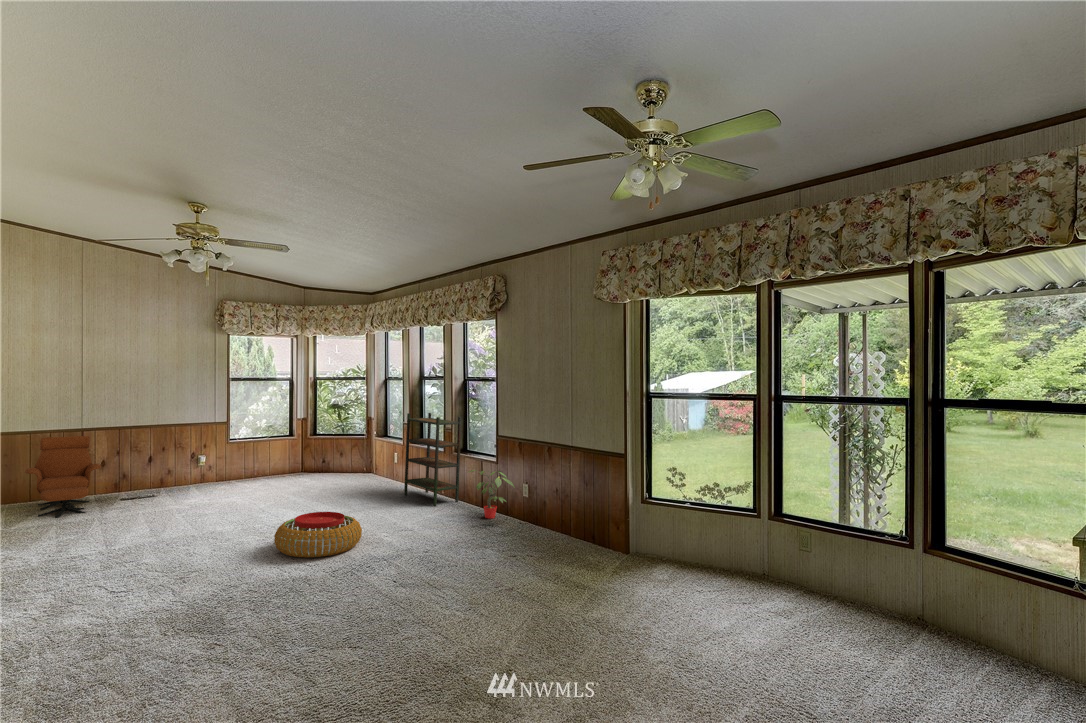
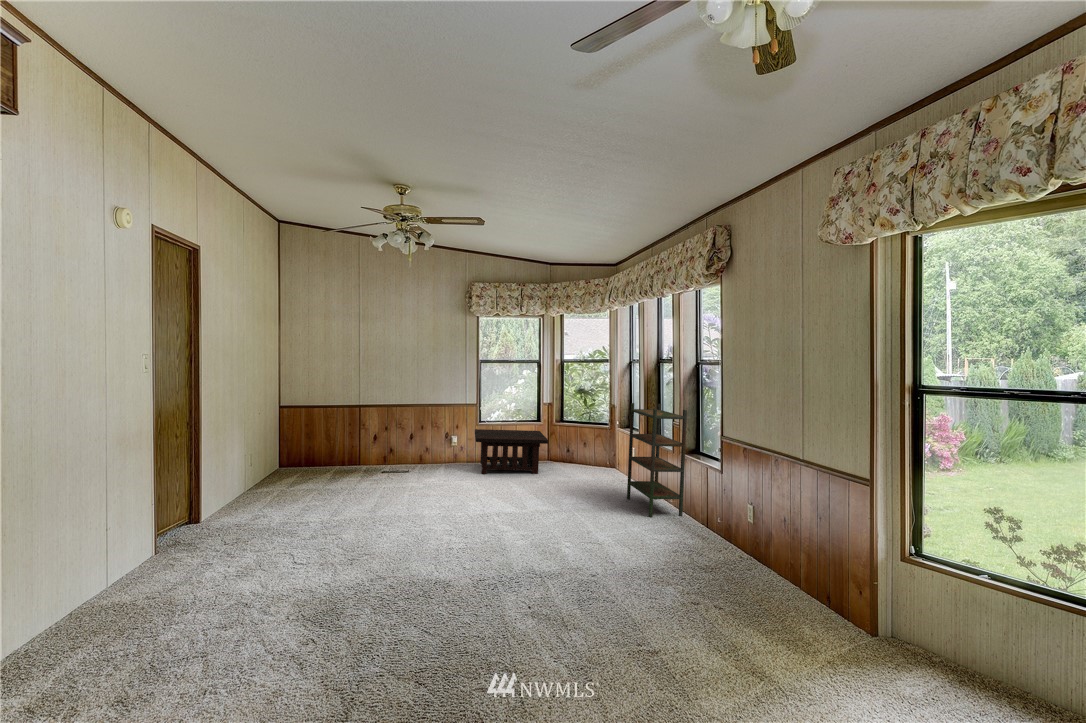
lounge chair: present [25,436,101,518] -> none [322,409,374,479]
coffee table: none [224,445,314,491] -> present [475,429,548,474]
potted plant: present [470,470,514,519] -> none [677,479,733,544]
pouf: present [274,512,362,558] -> none [449,504,538,554]

